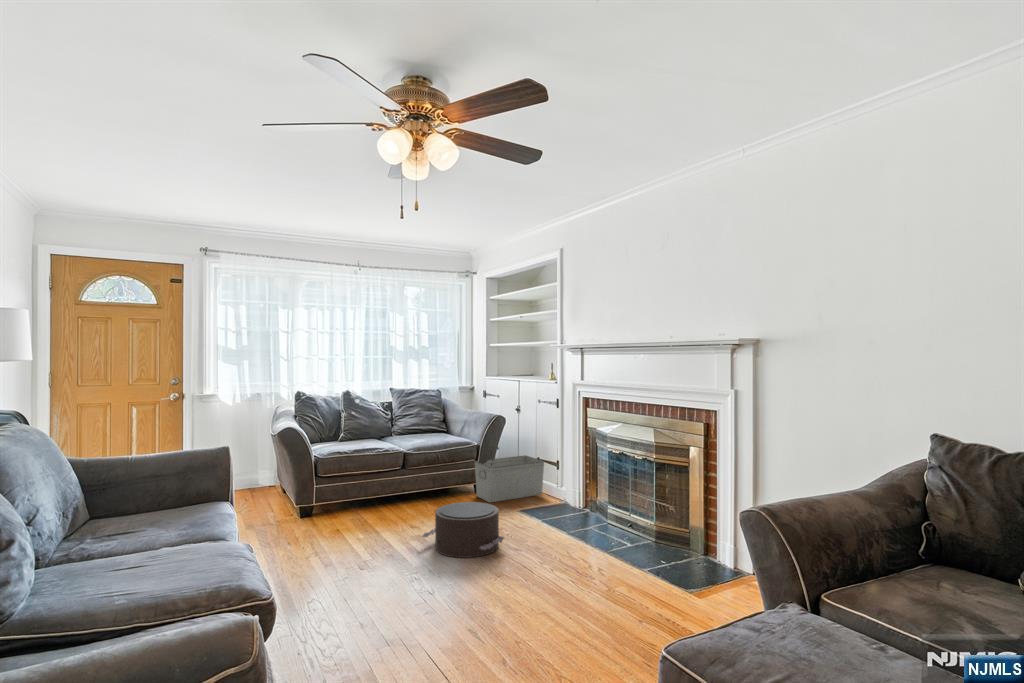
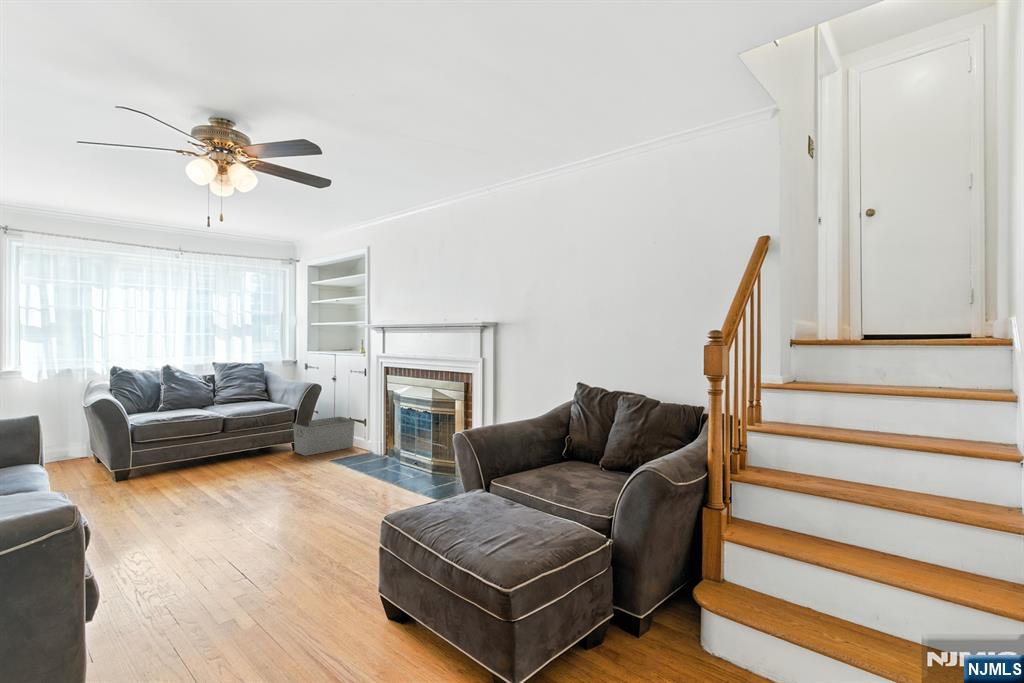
pouf: present [422,502,504,558] -> none [237,453,312,496]

